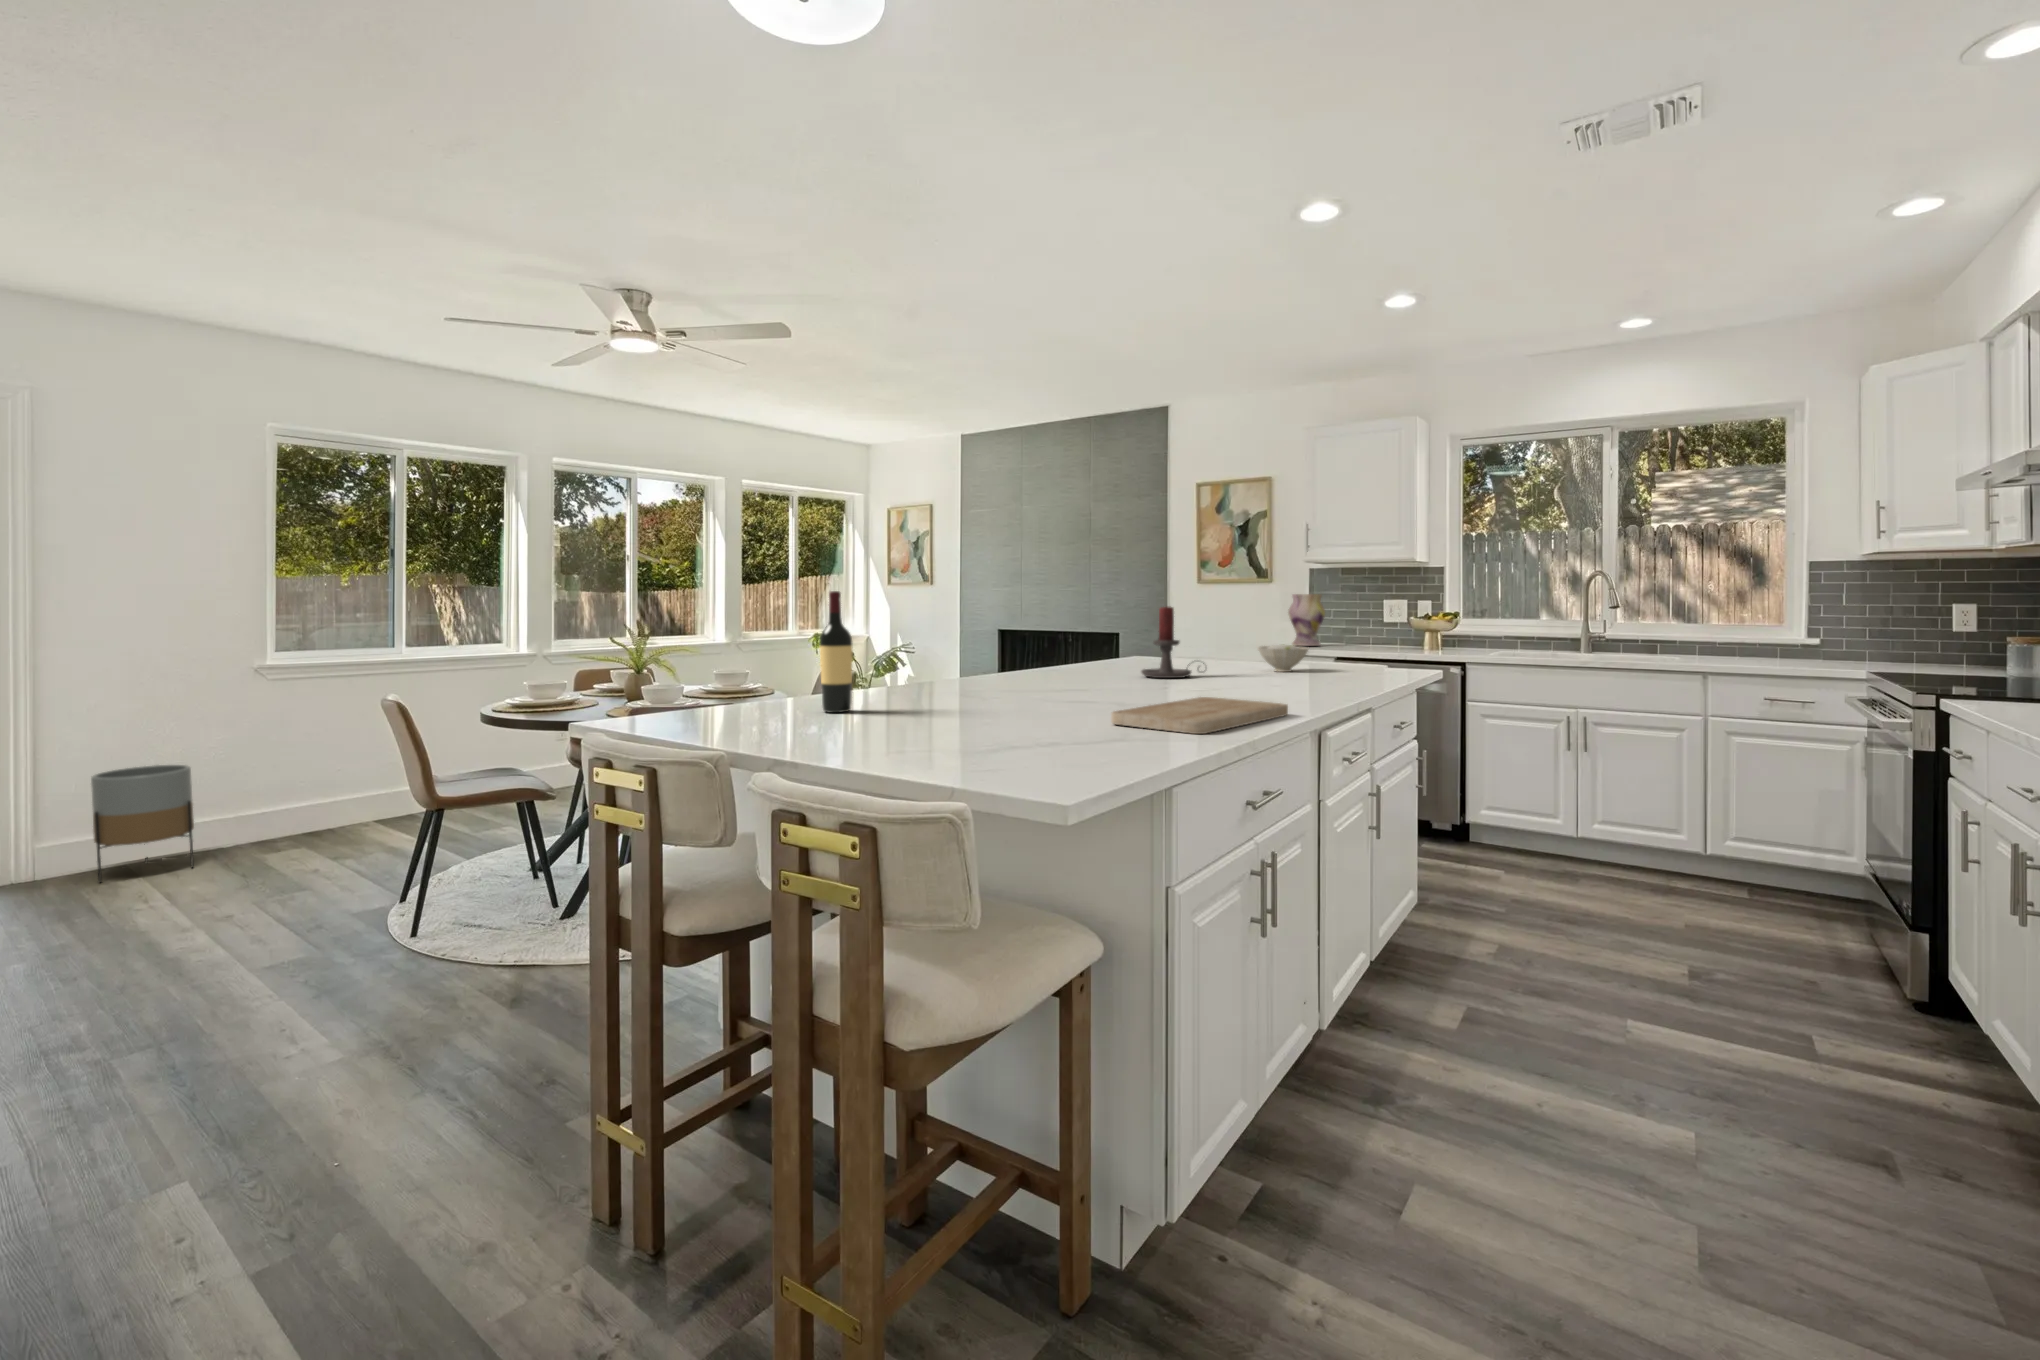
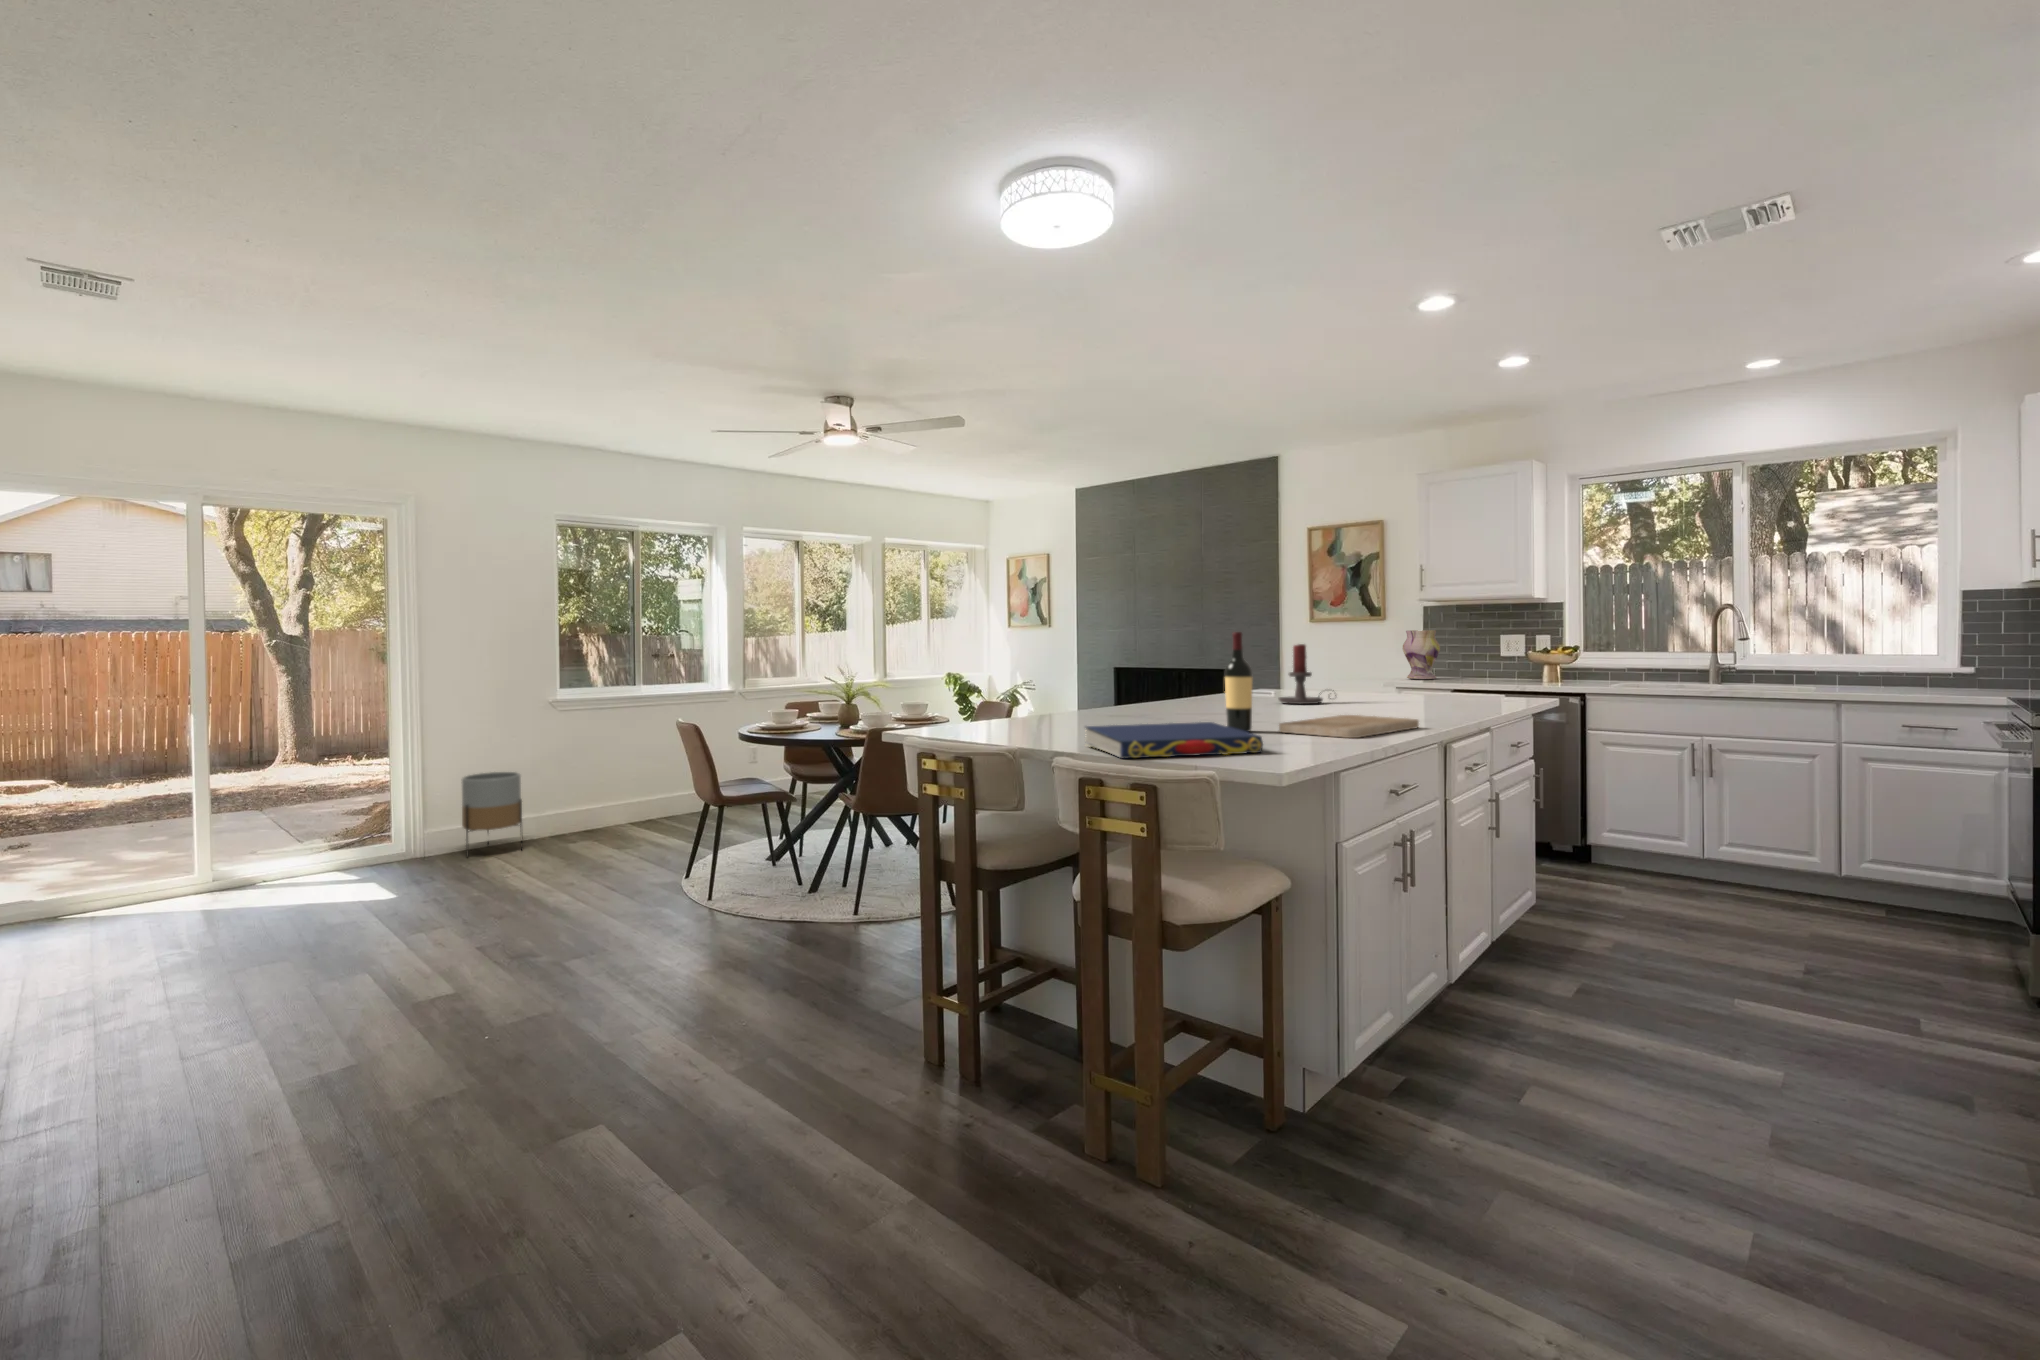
wine bottle: present [820,591,853,713] -> present [1225,632,1252,732]
bowl: present [1258,645,1309,672] -> none [1380,676,1429,700]
book: none [817,714,1062,781] -> present [1085,722,1263,758]

